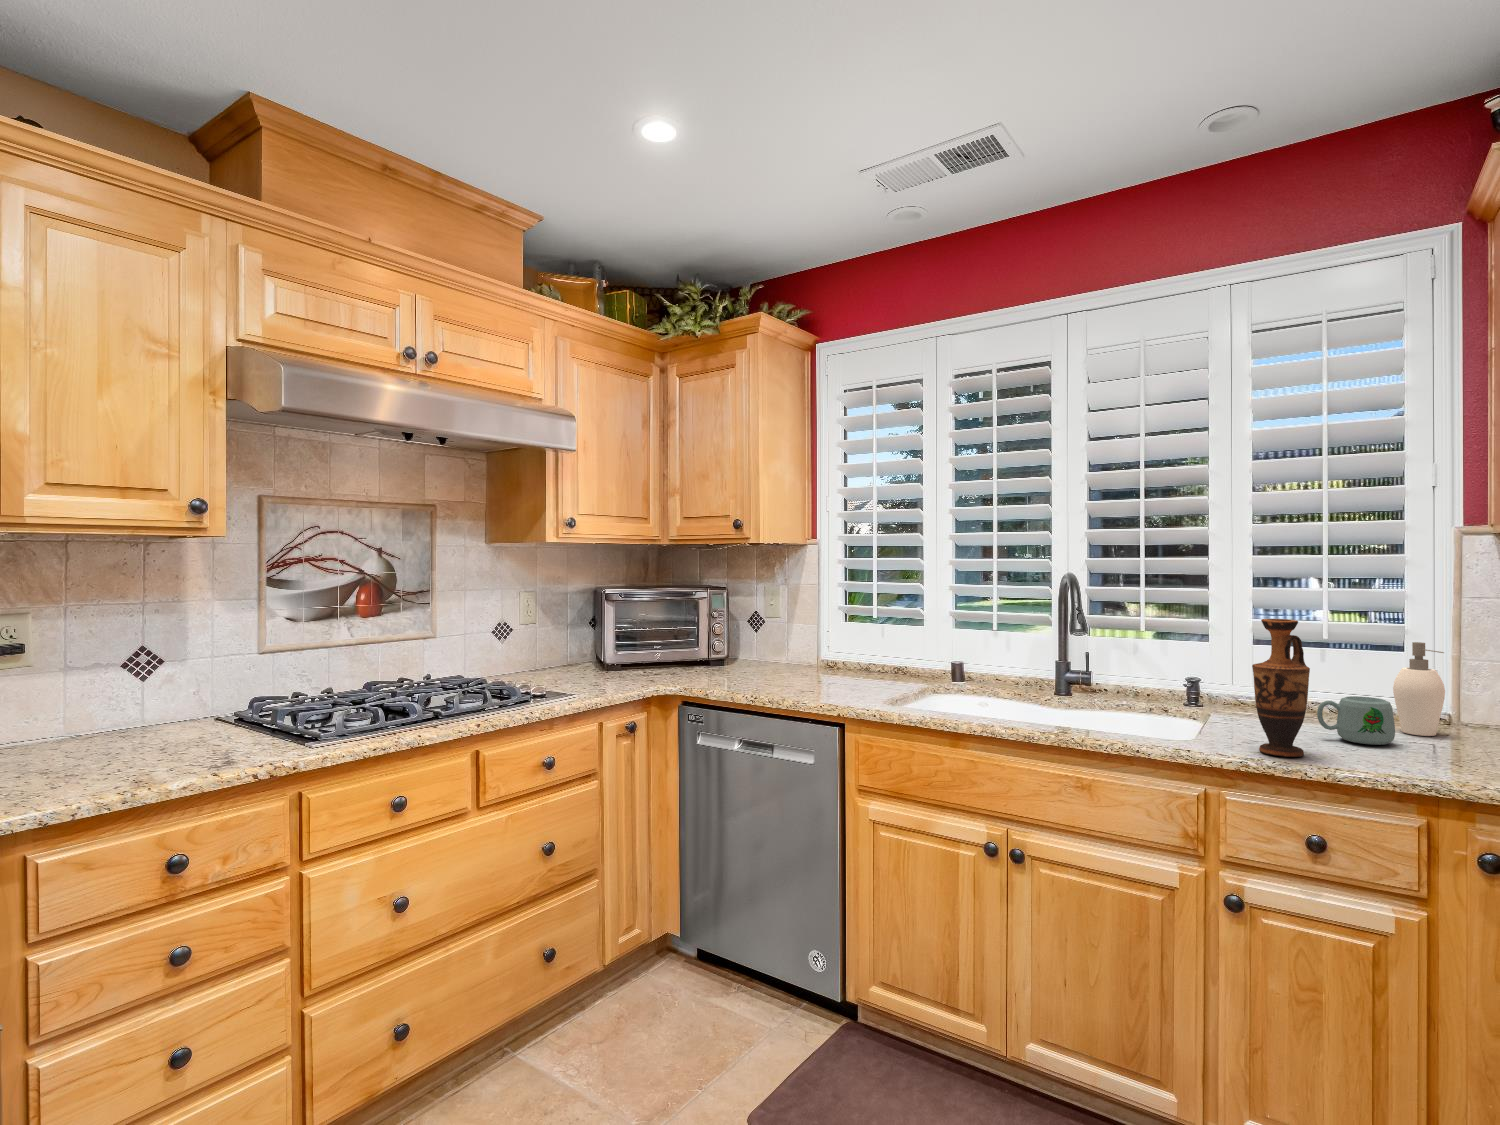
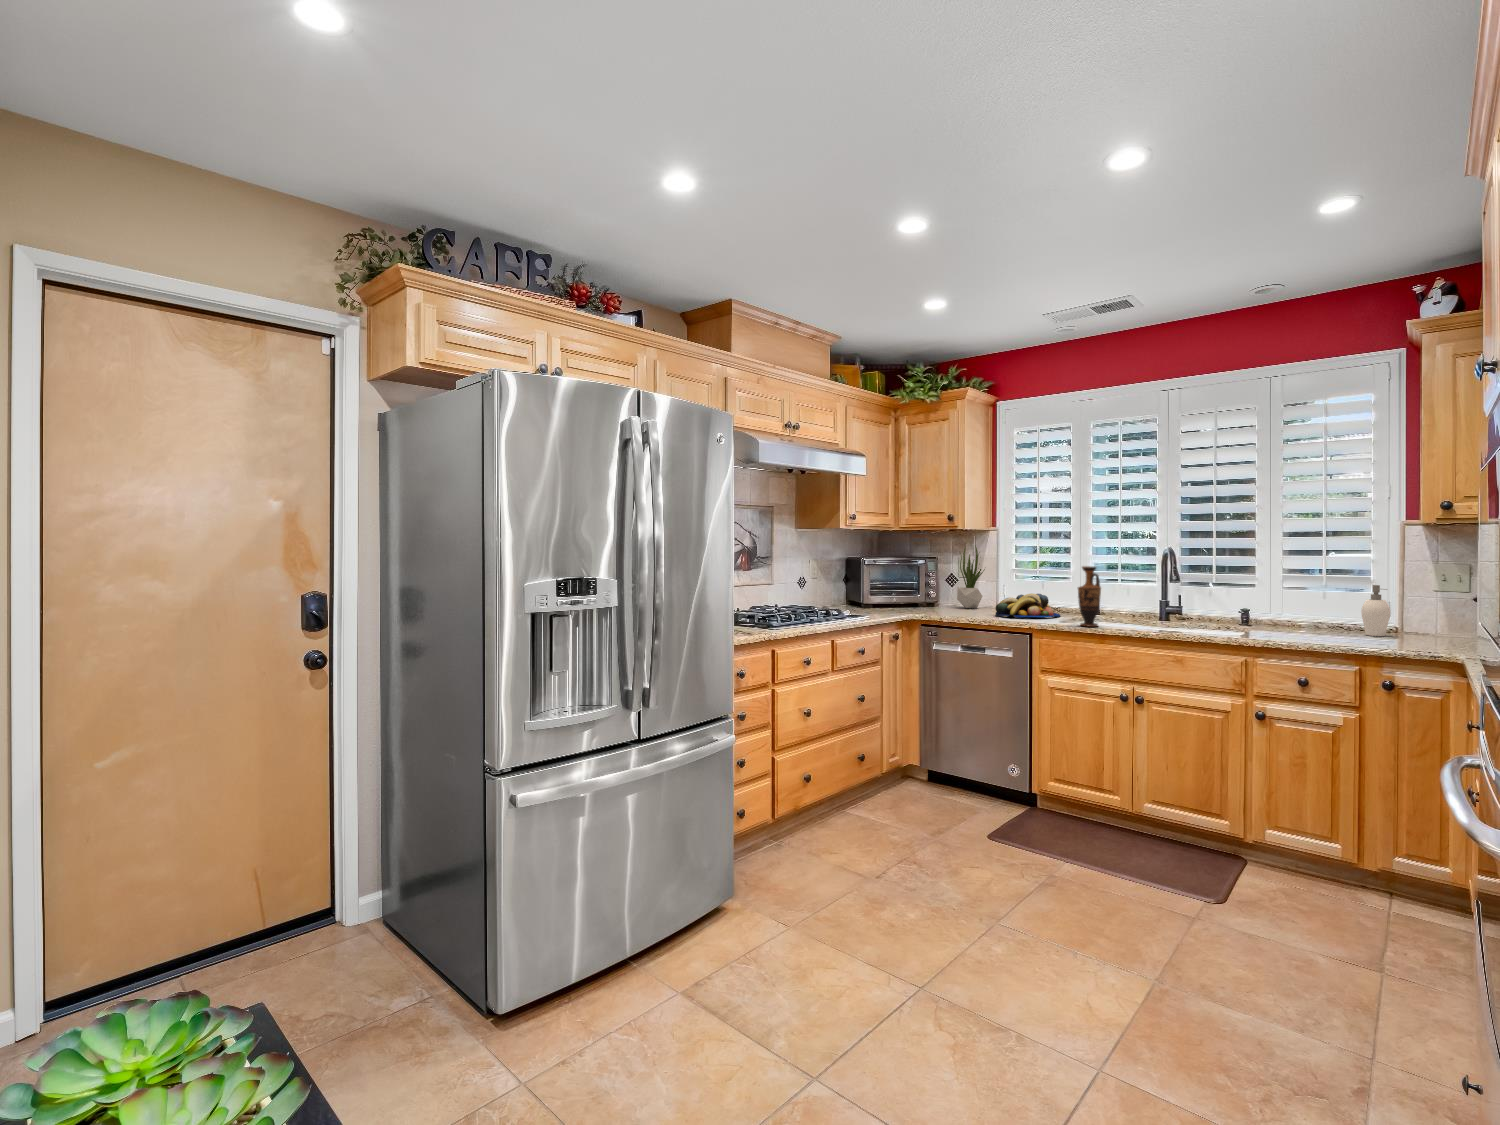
potted plant: none [760,565,803,666] -> present [957,546,985,608]
vase: present [1252,619,1310,757] -> present [1078,566,1101,627]
fruit bowl: none [802,646,906,690] -> present [995,593,1060,618]
mug: present [1317,696,1395,745] -> none [1314,614,1357,638]

